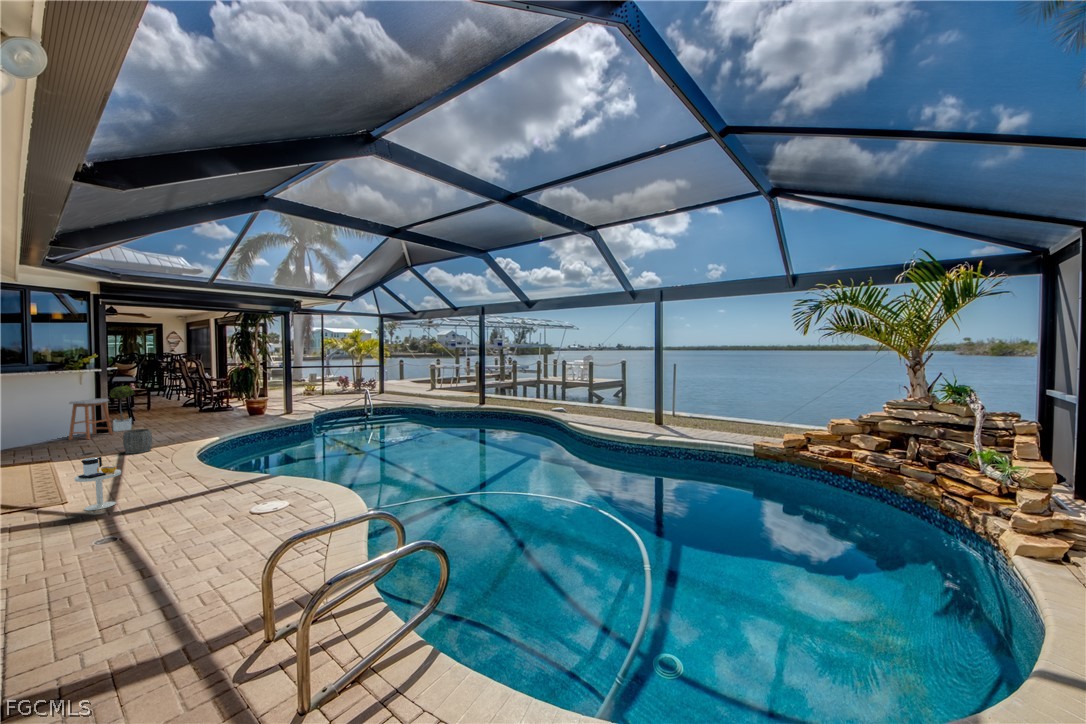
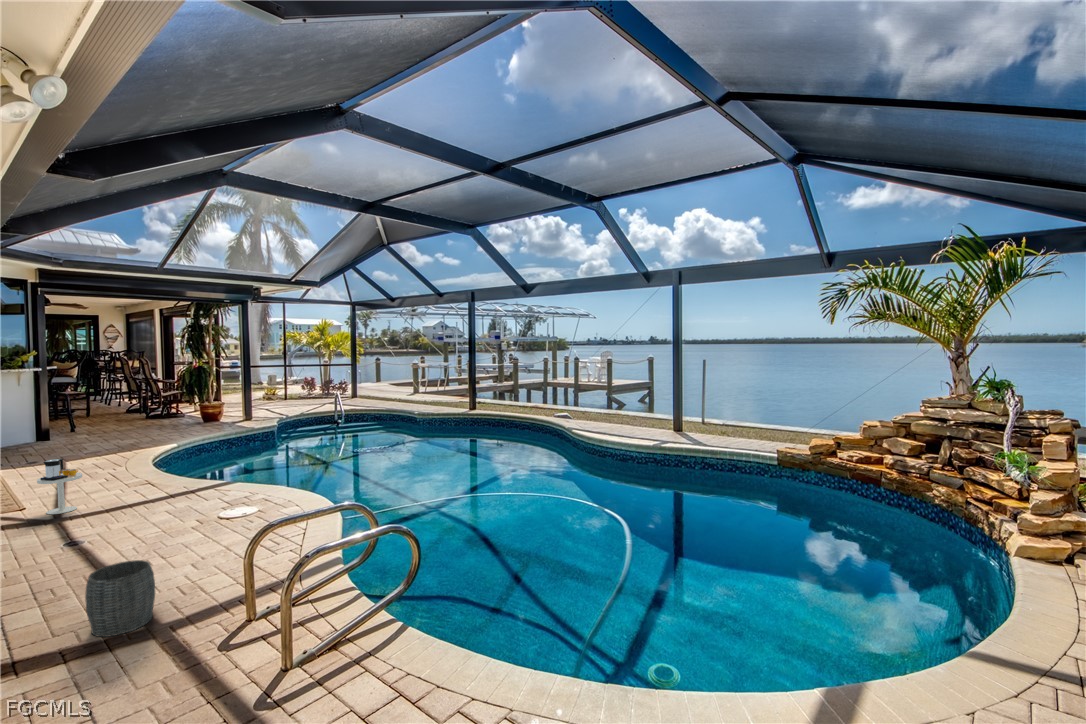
potted tree: present [109,385,134,432] -> none [49,386,77,439]
stool: present [69,398,113,440] -> none [8,402,55,448]
woven basket: present [123,429,152,454] -> present [85,560,155,637]

